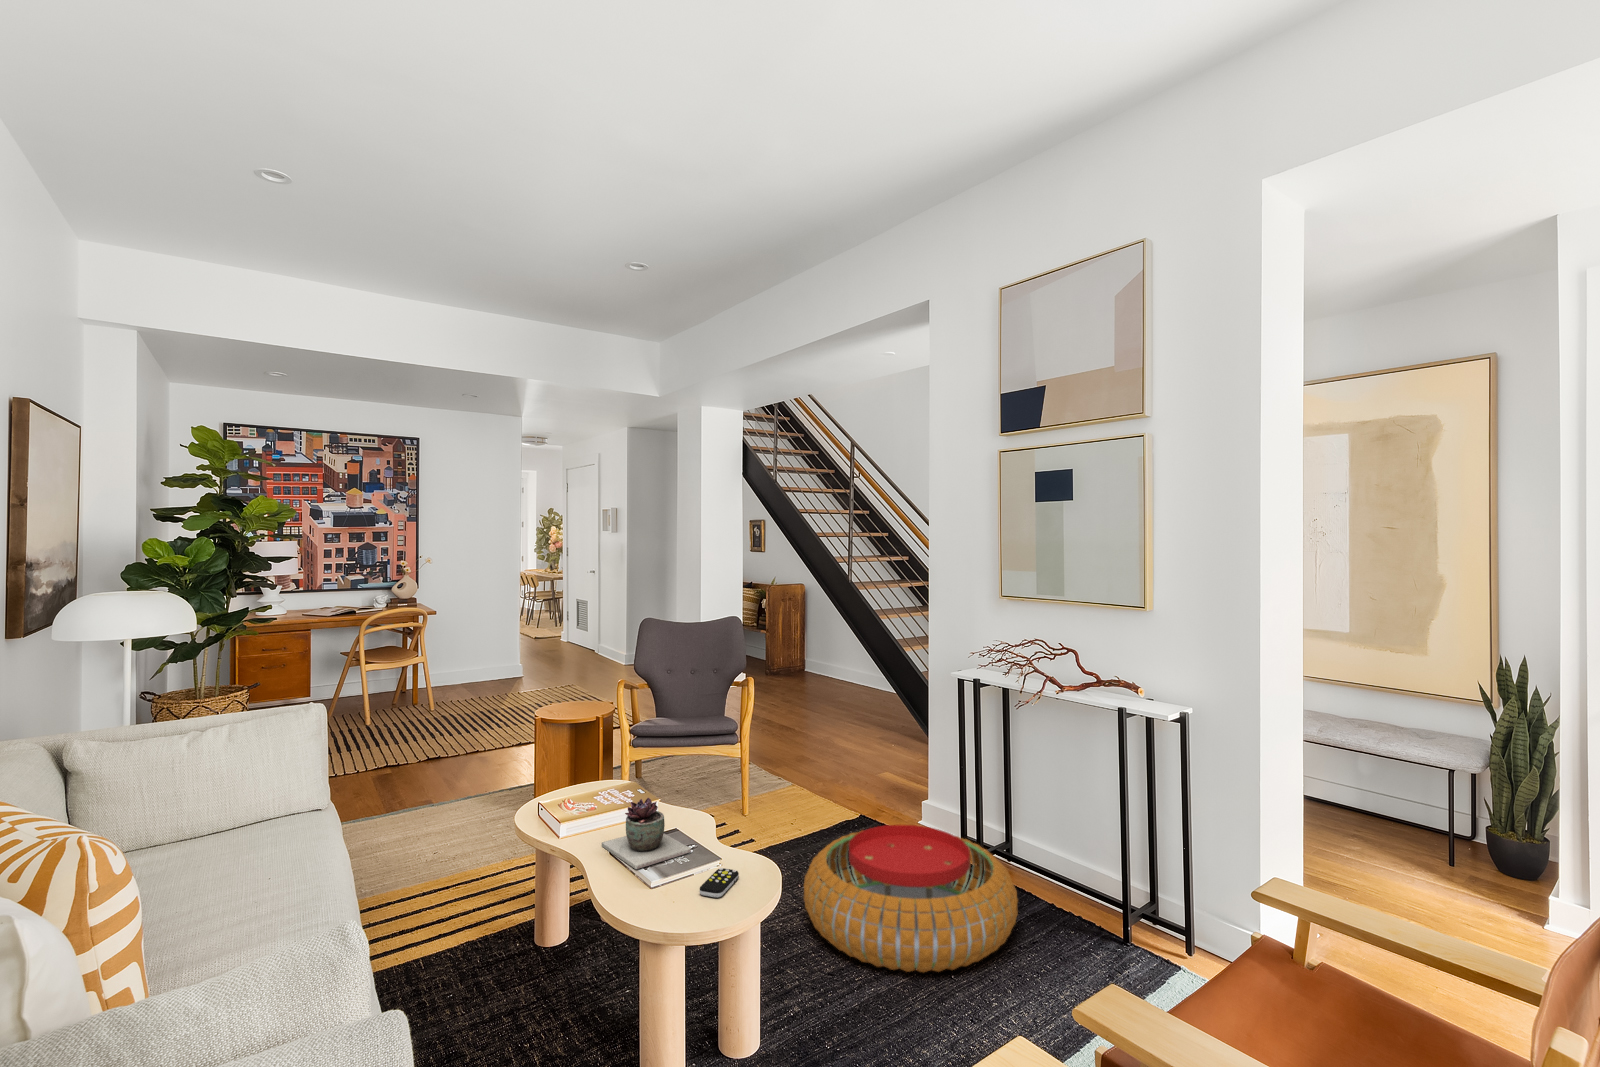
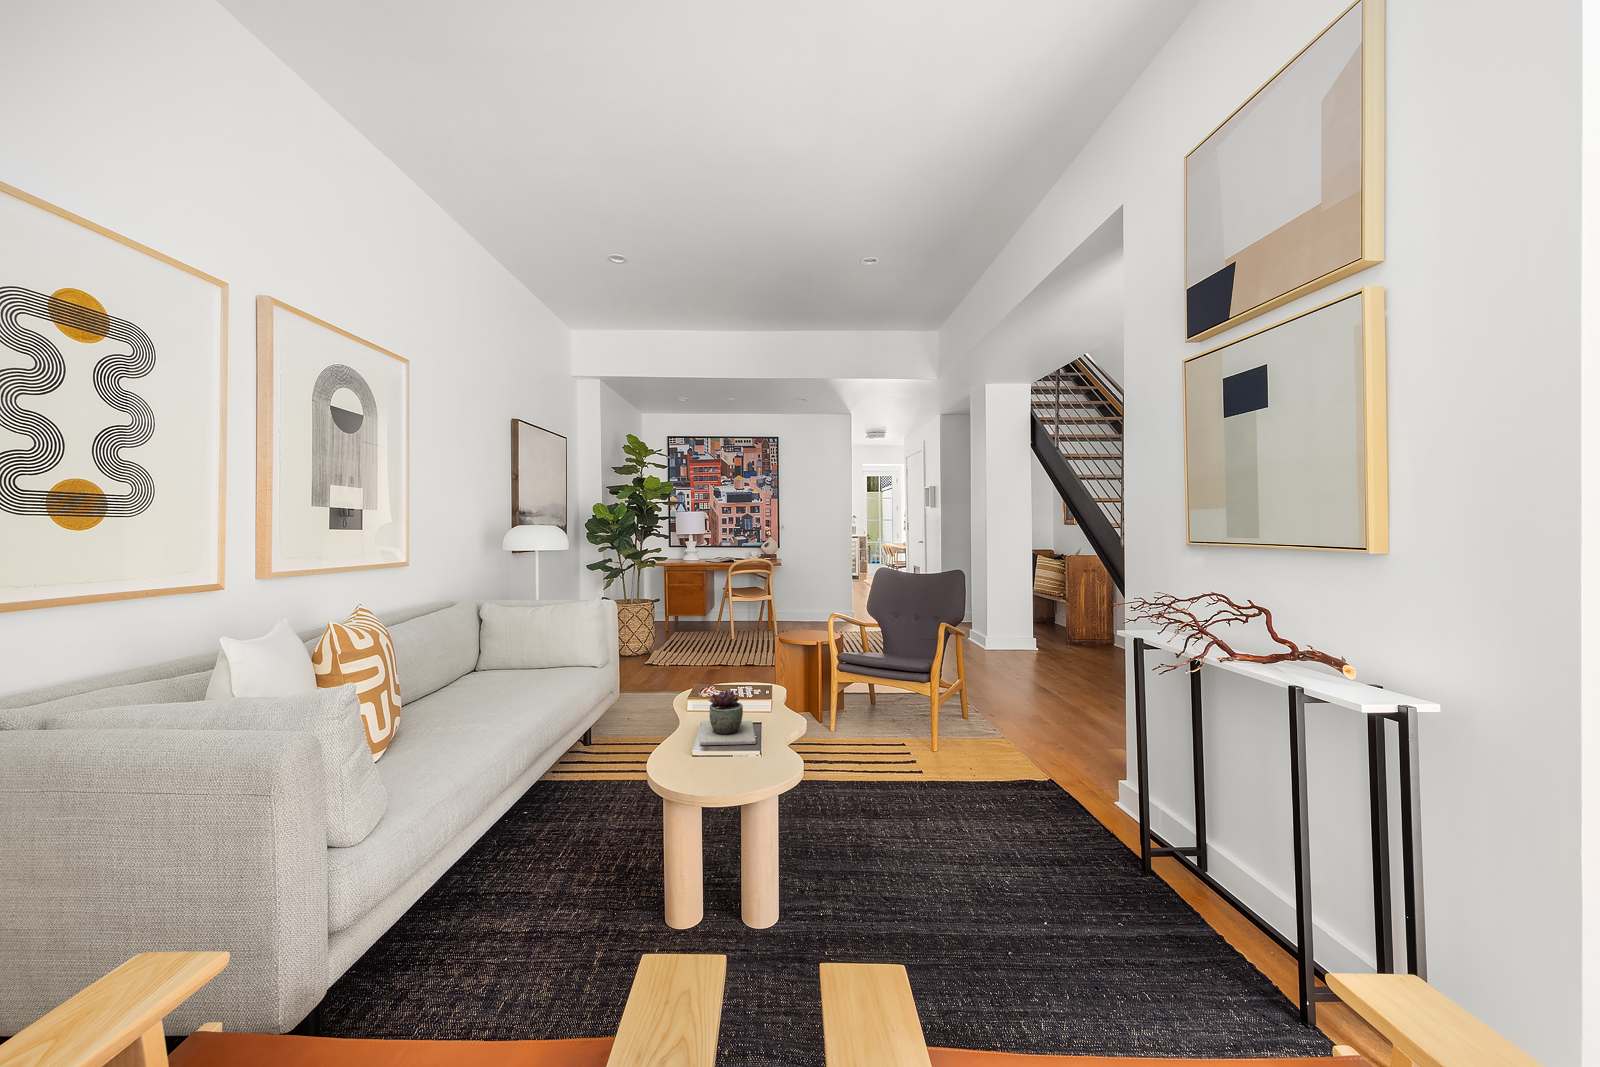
pouf: present [804,825,1018,972] -> none [893,775,1137,946]
remote control: present [700,868,739,897] -> none [718,759,765,781]

